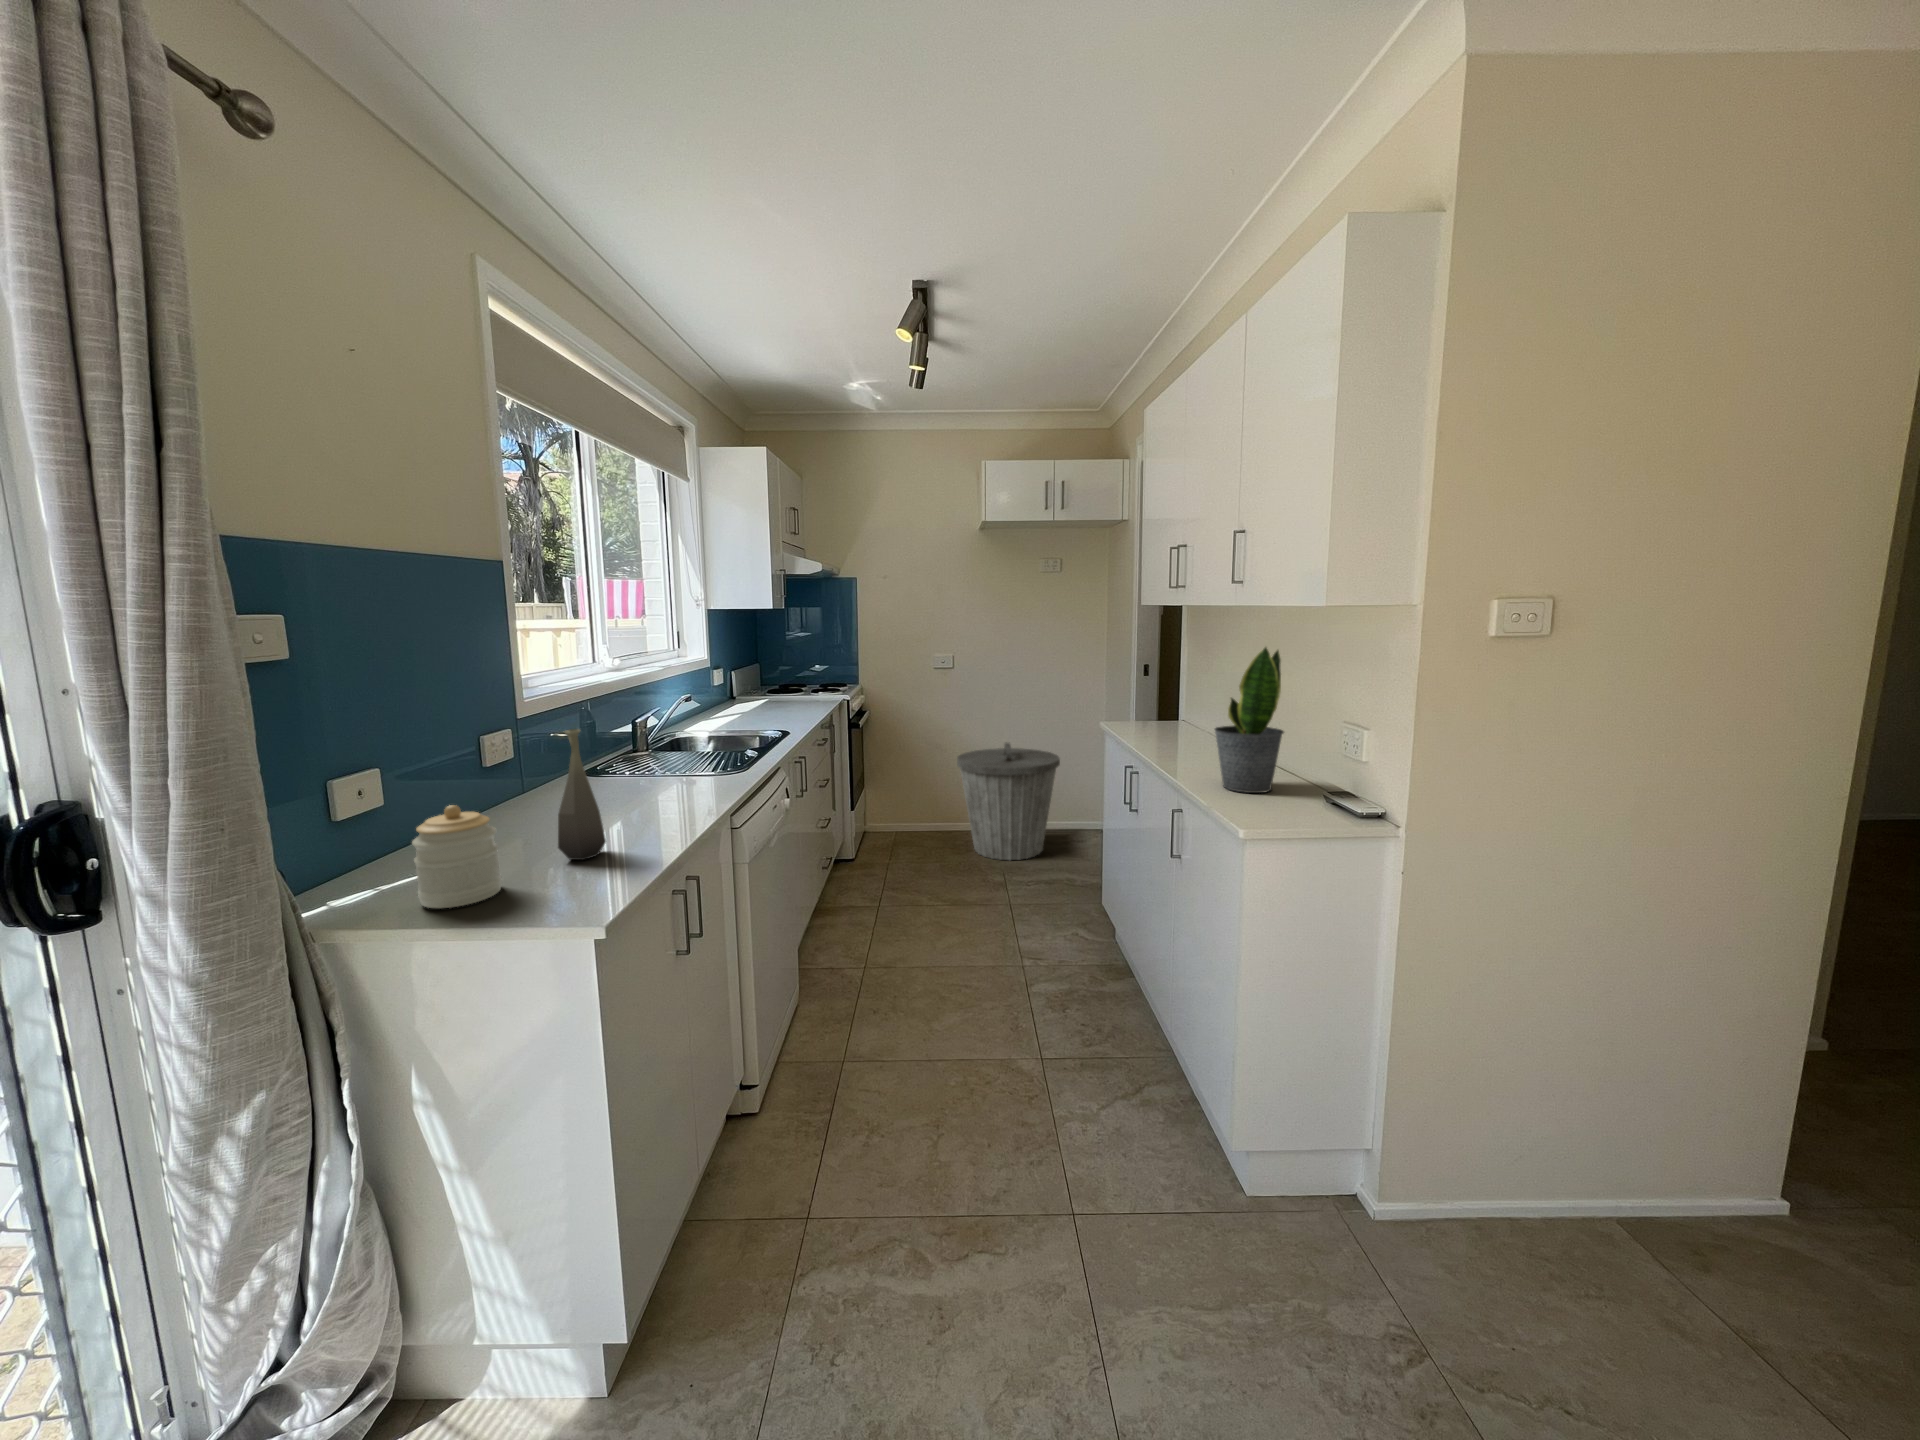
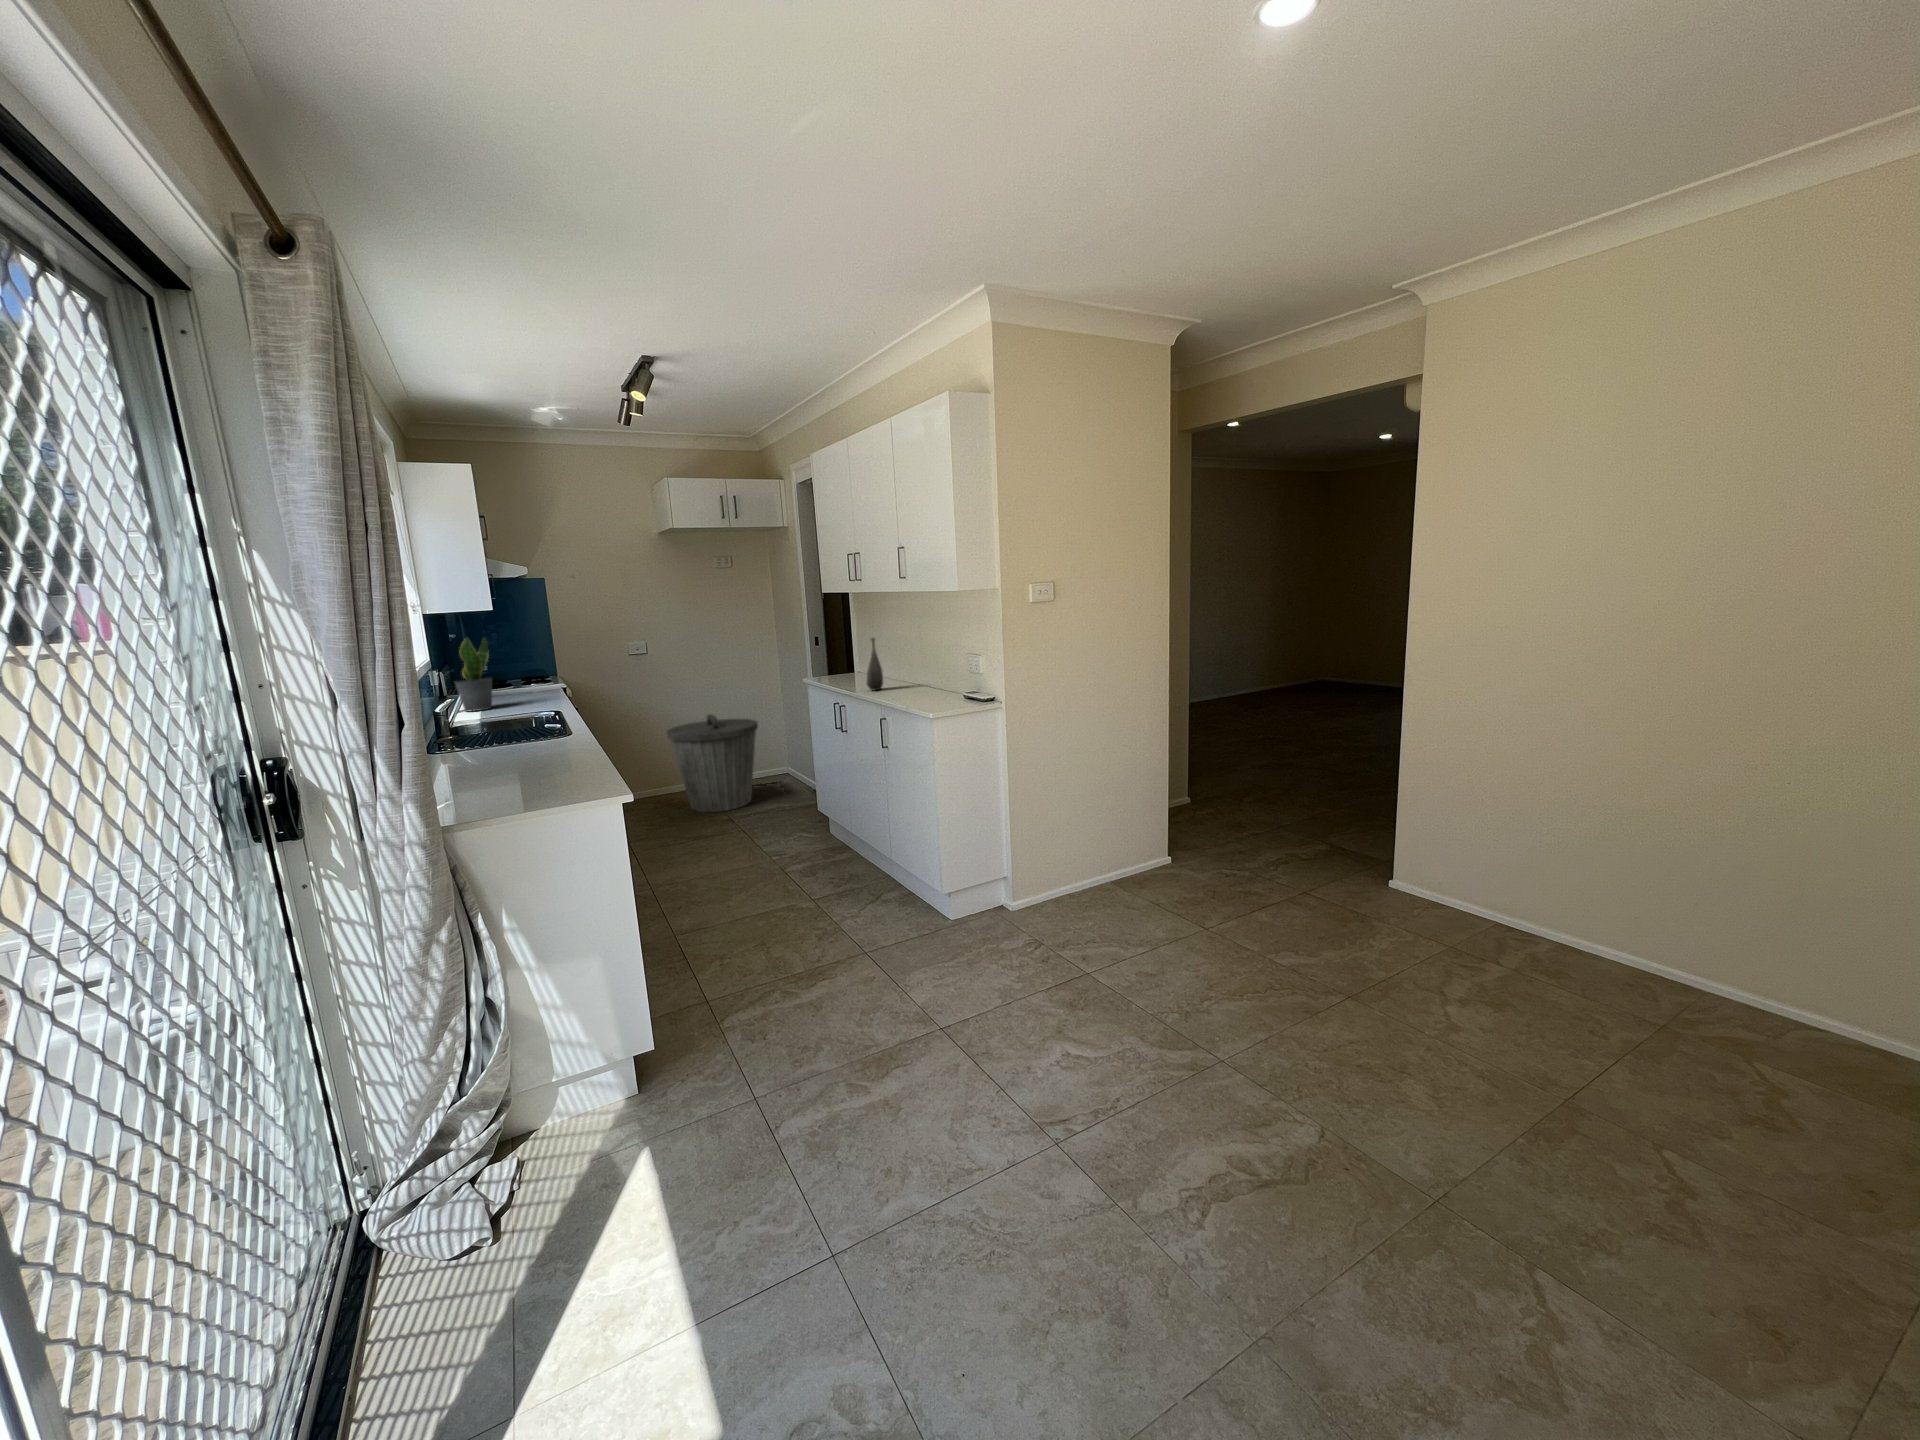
potted plant: present [1215,647,1284,793] -> present [455,638,492,712]
bottle: present [558,729,606,860] -> present [867,638,883,691]
jar: present [412,805,502,908] -> none [466,747,524,813]

